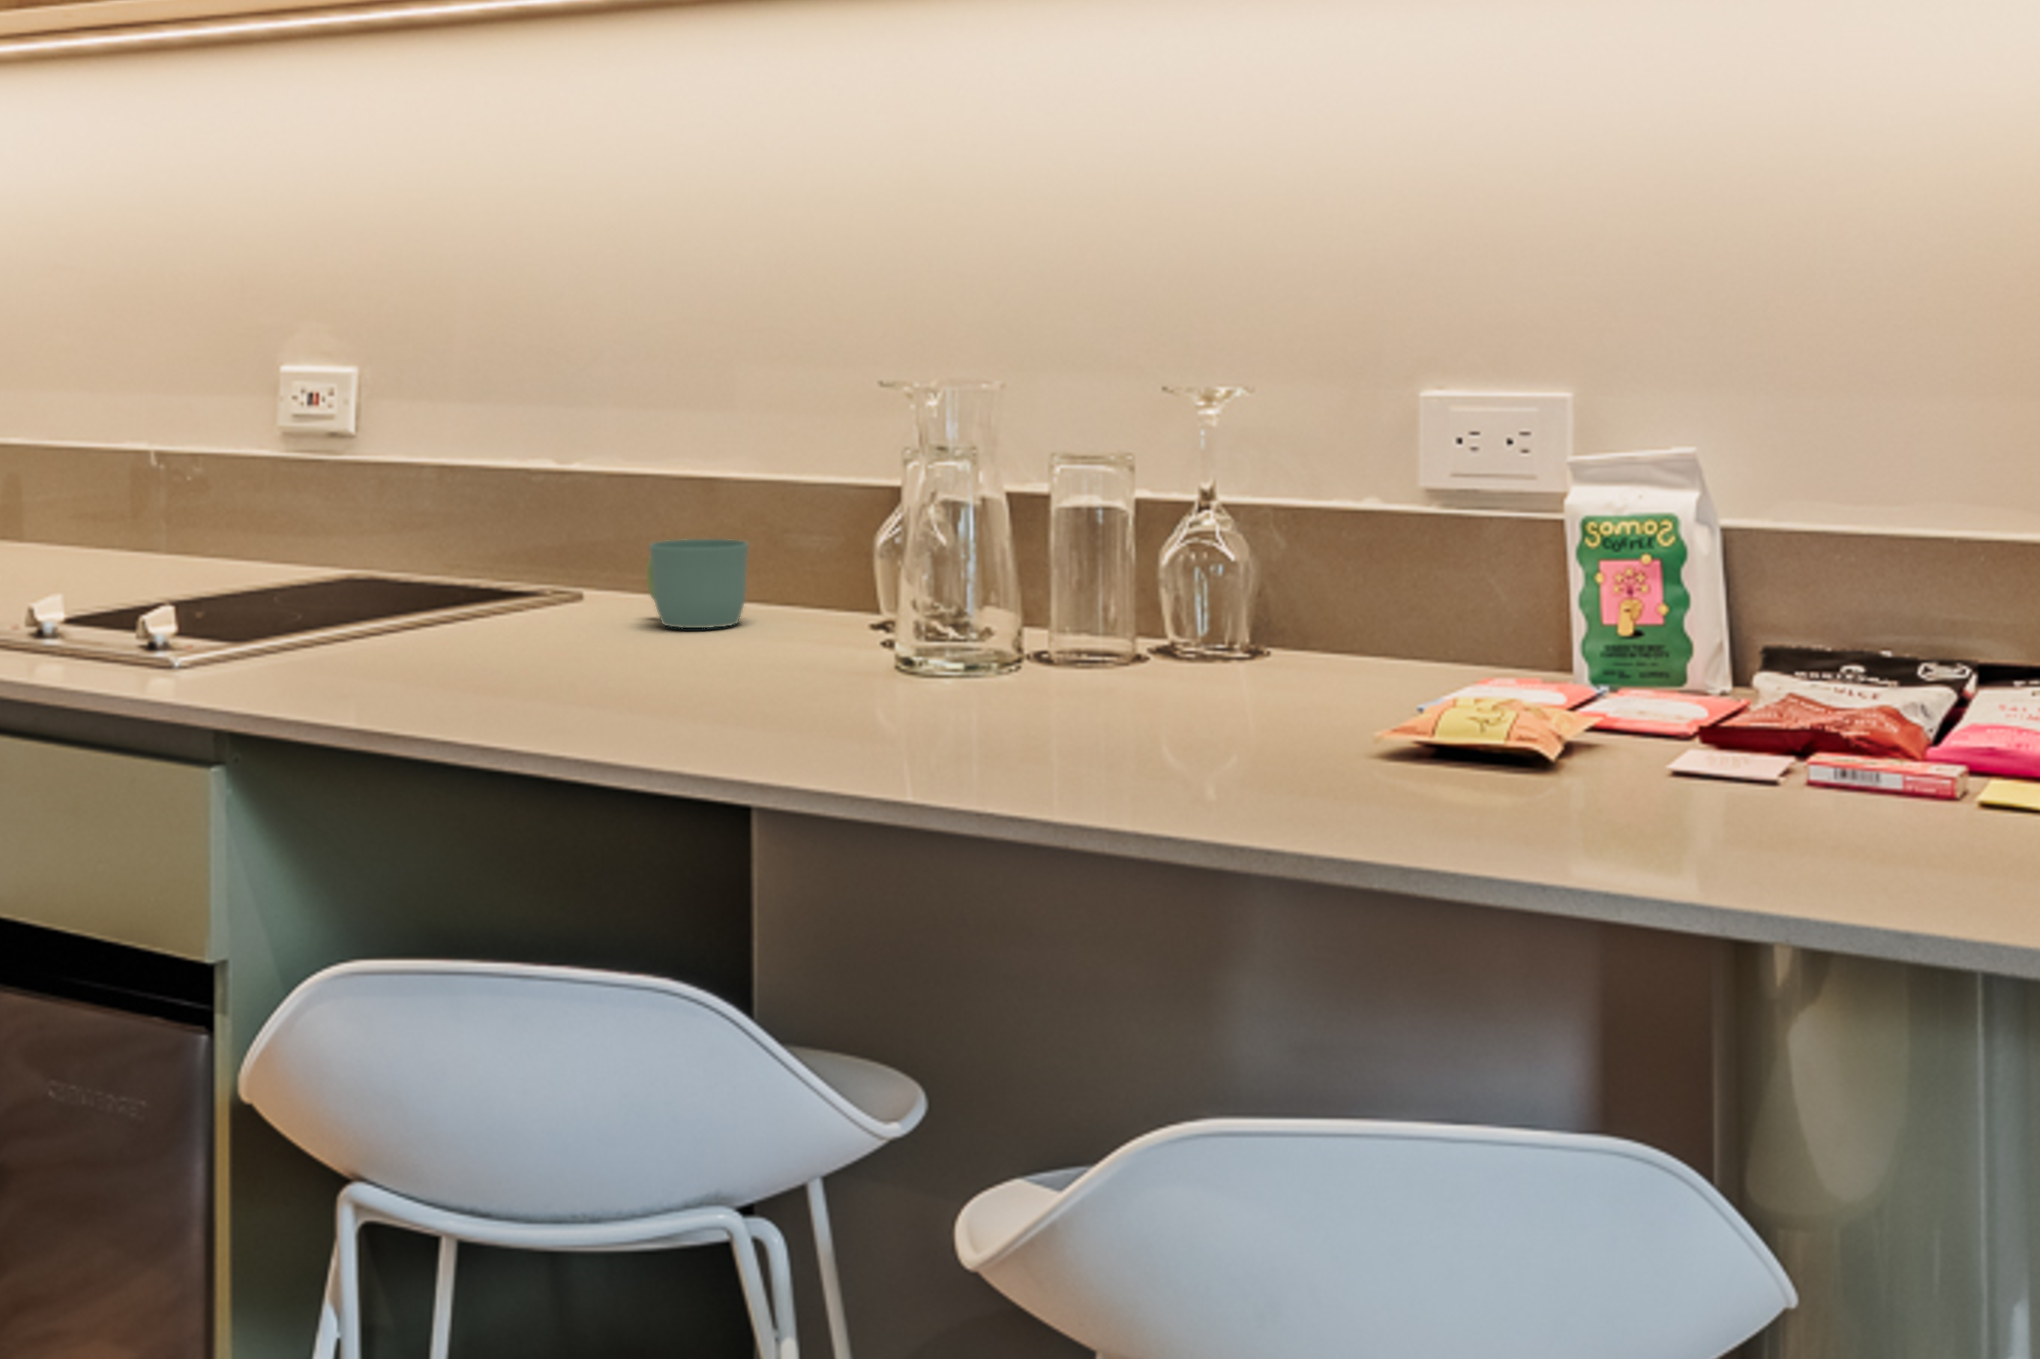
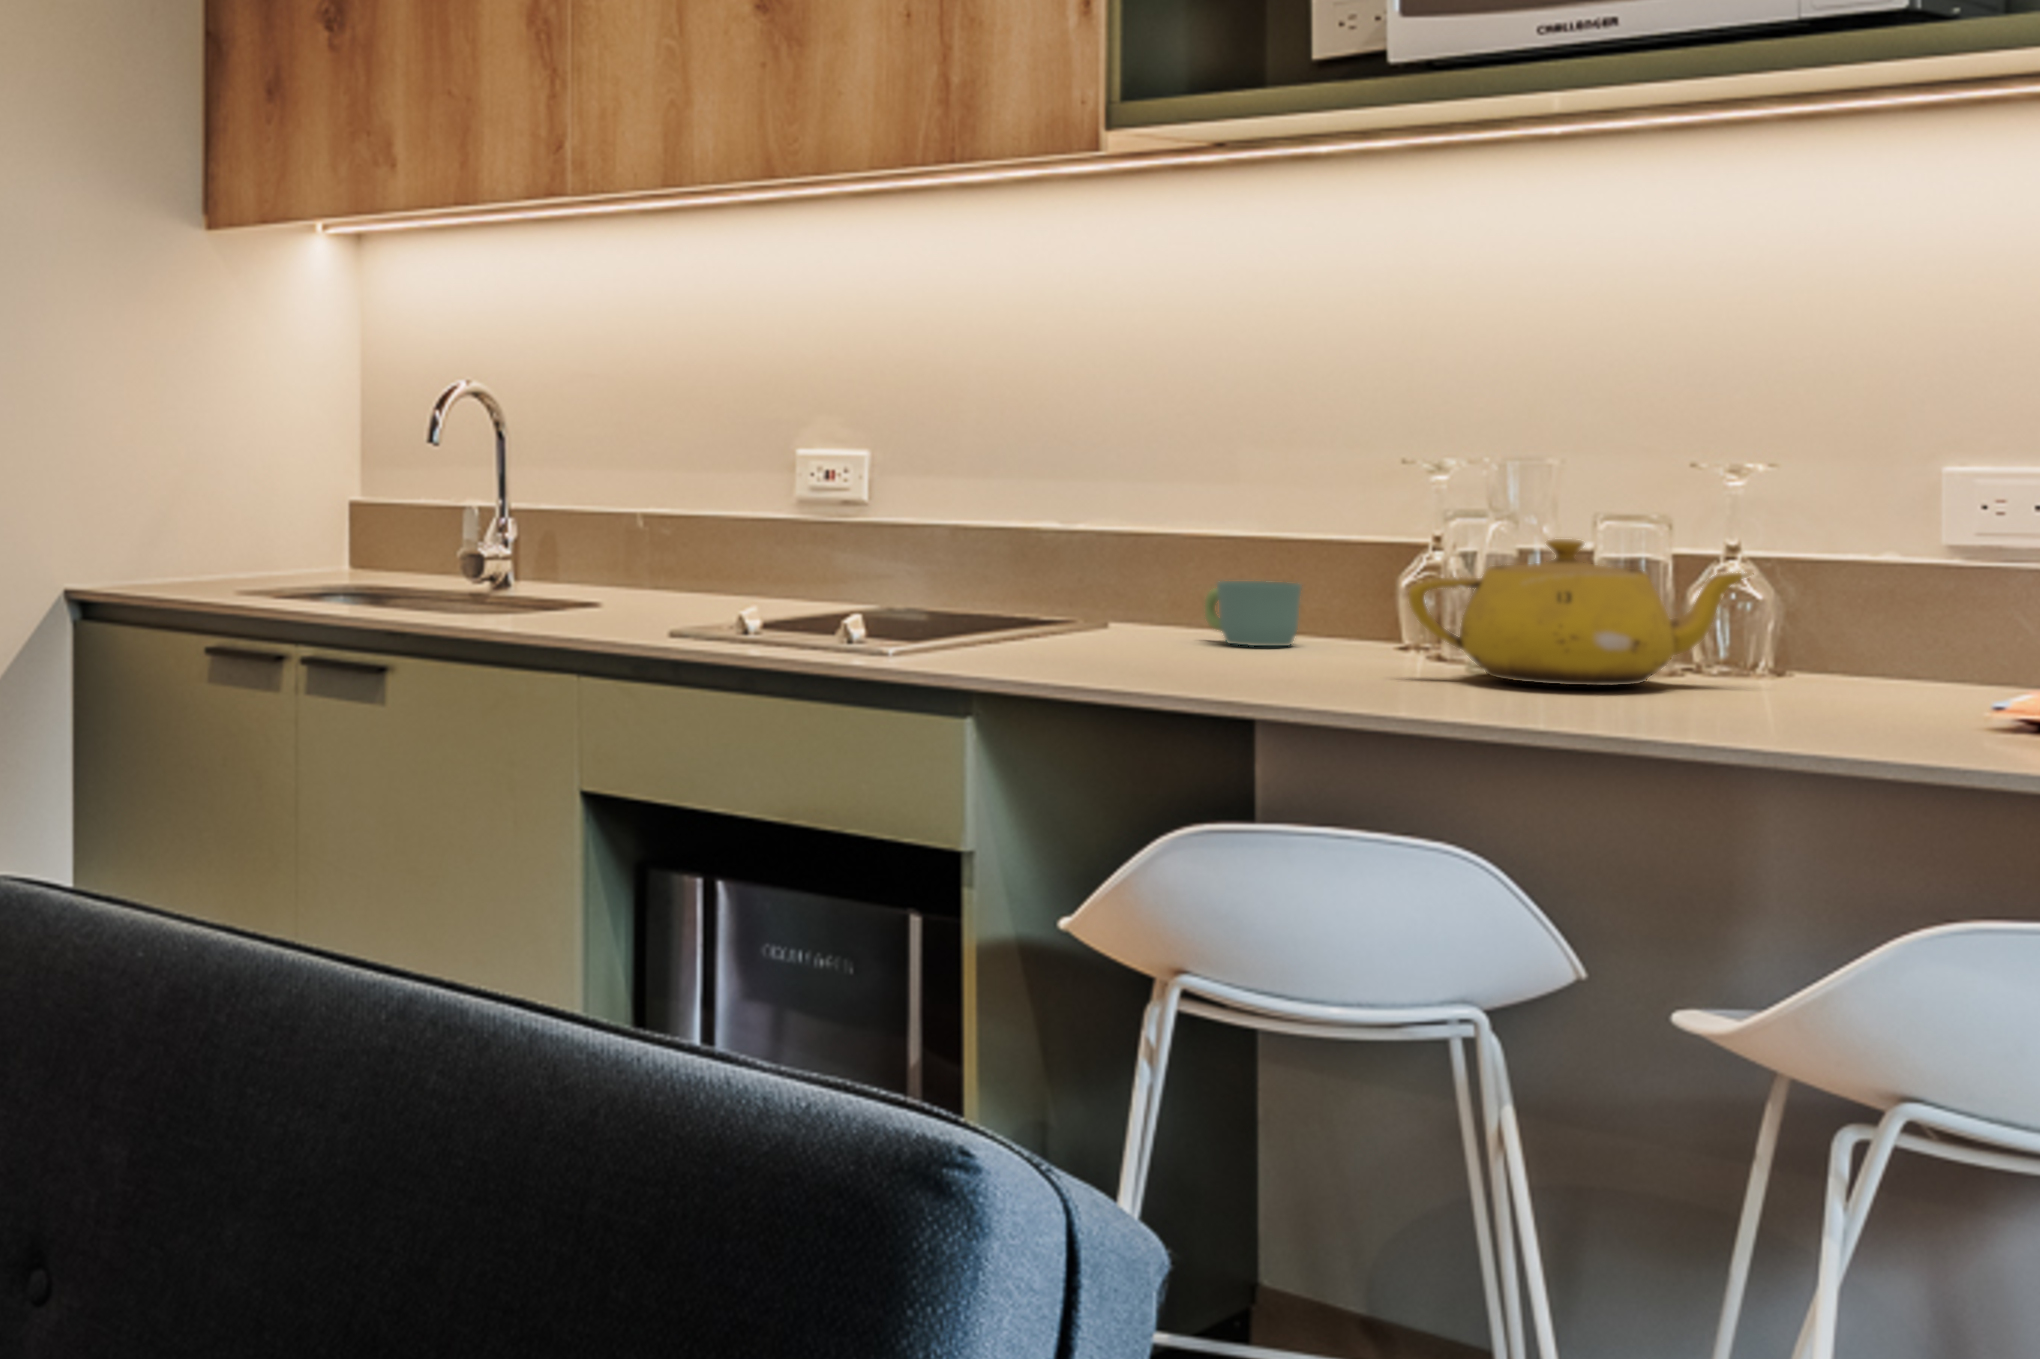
teapot: none [790,493,1178,689] -> present [1409,539,1749,686]

